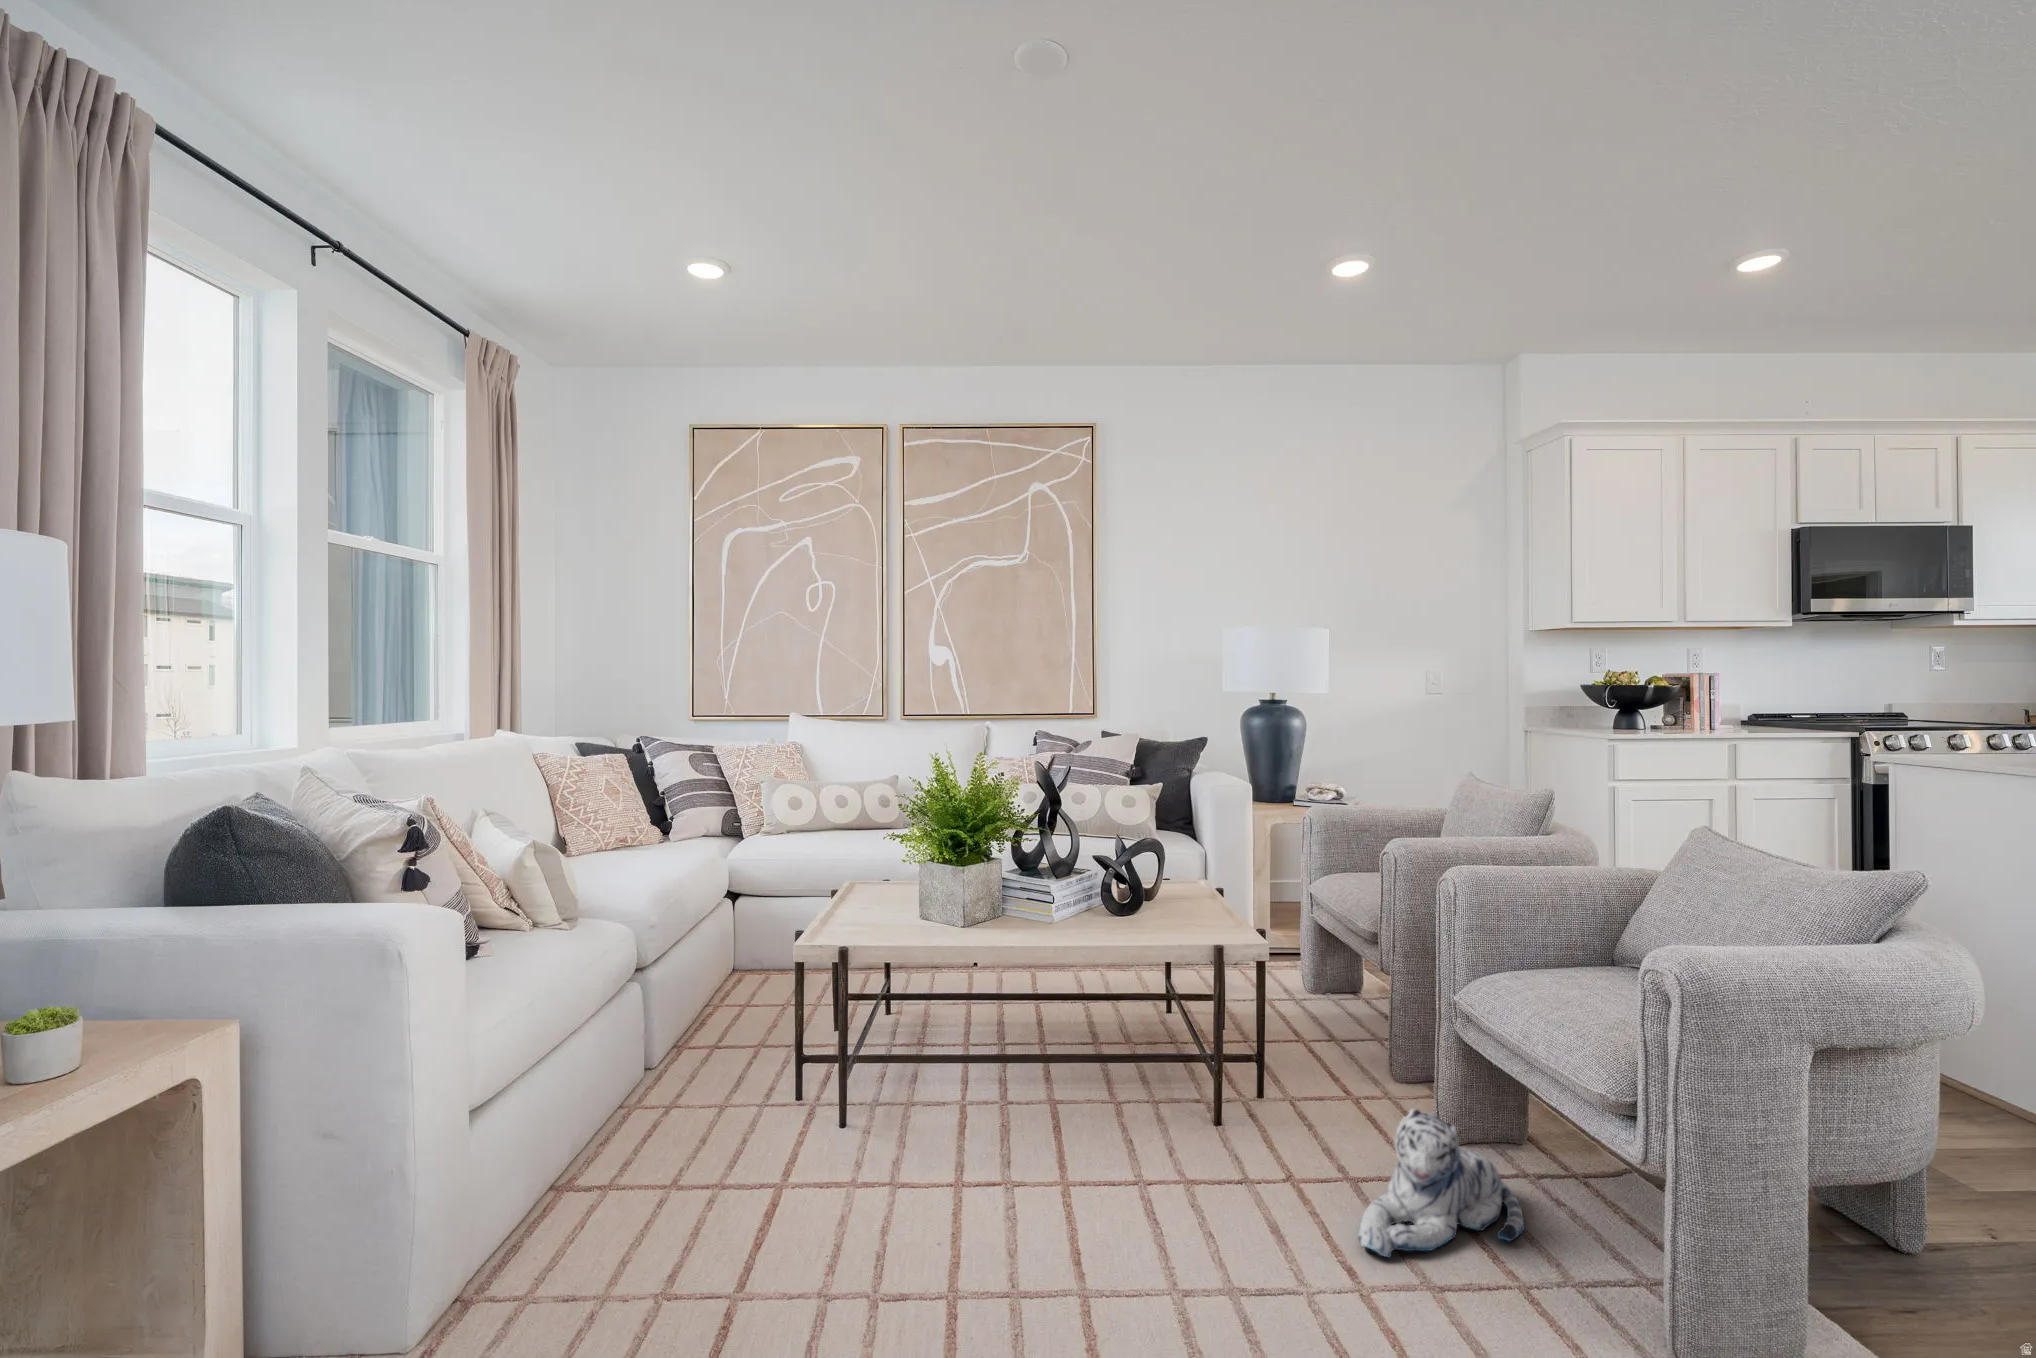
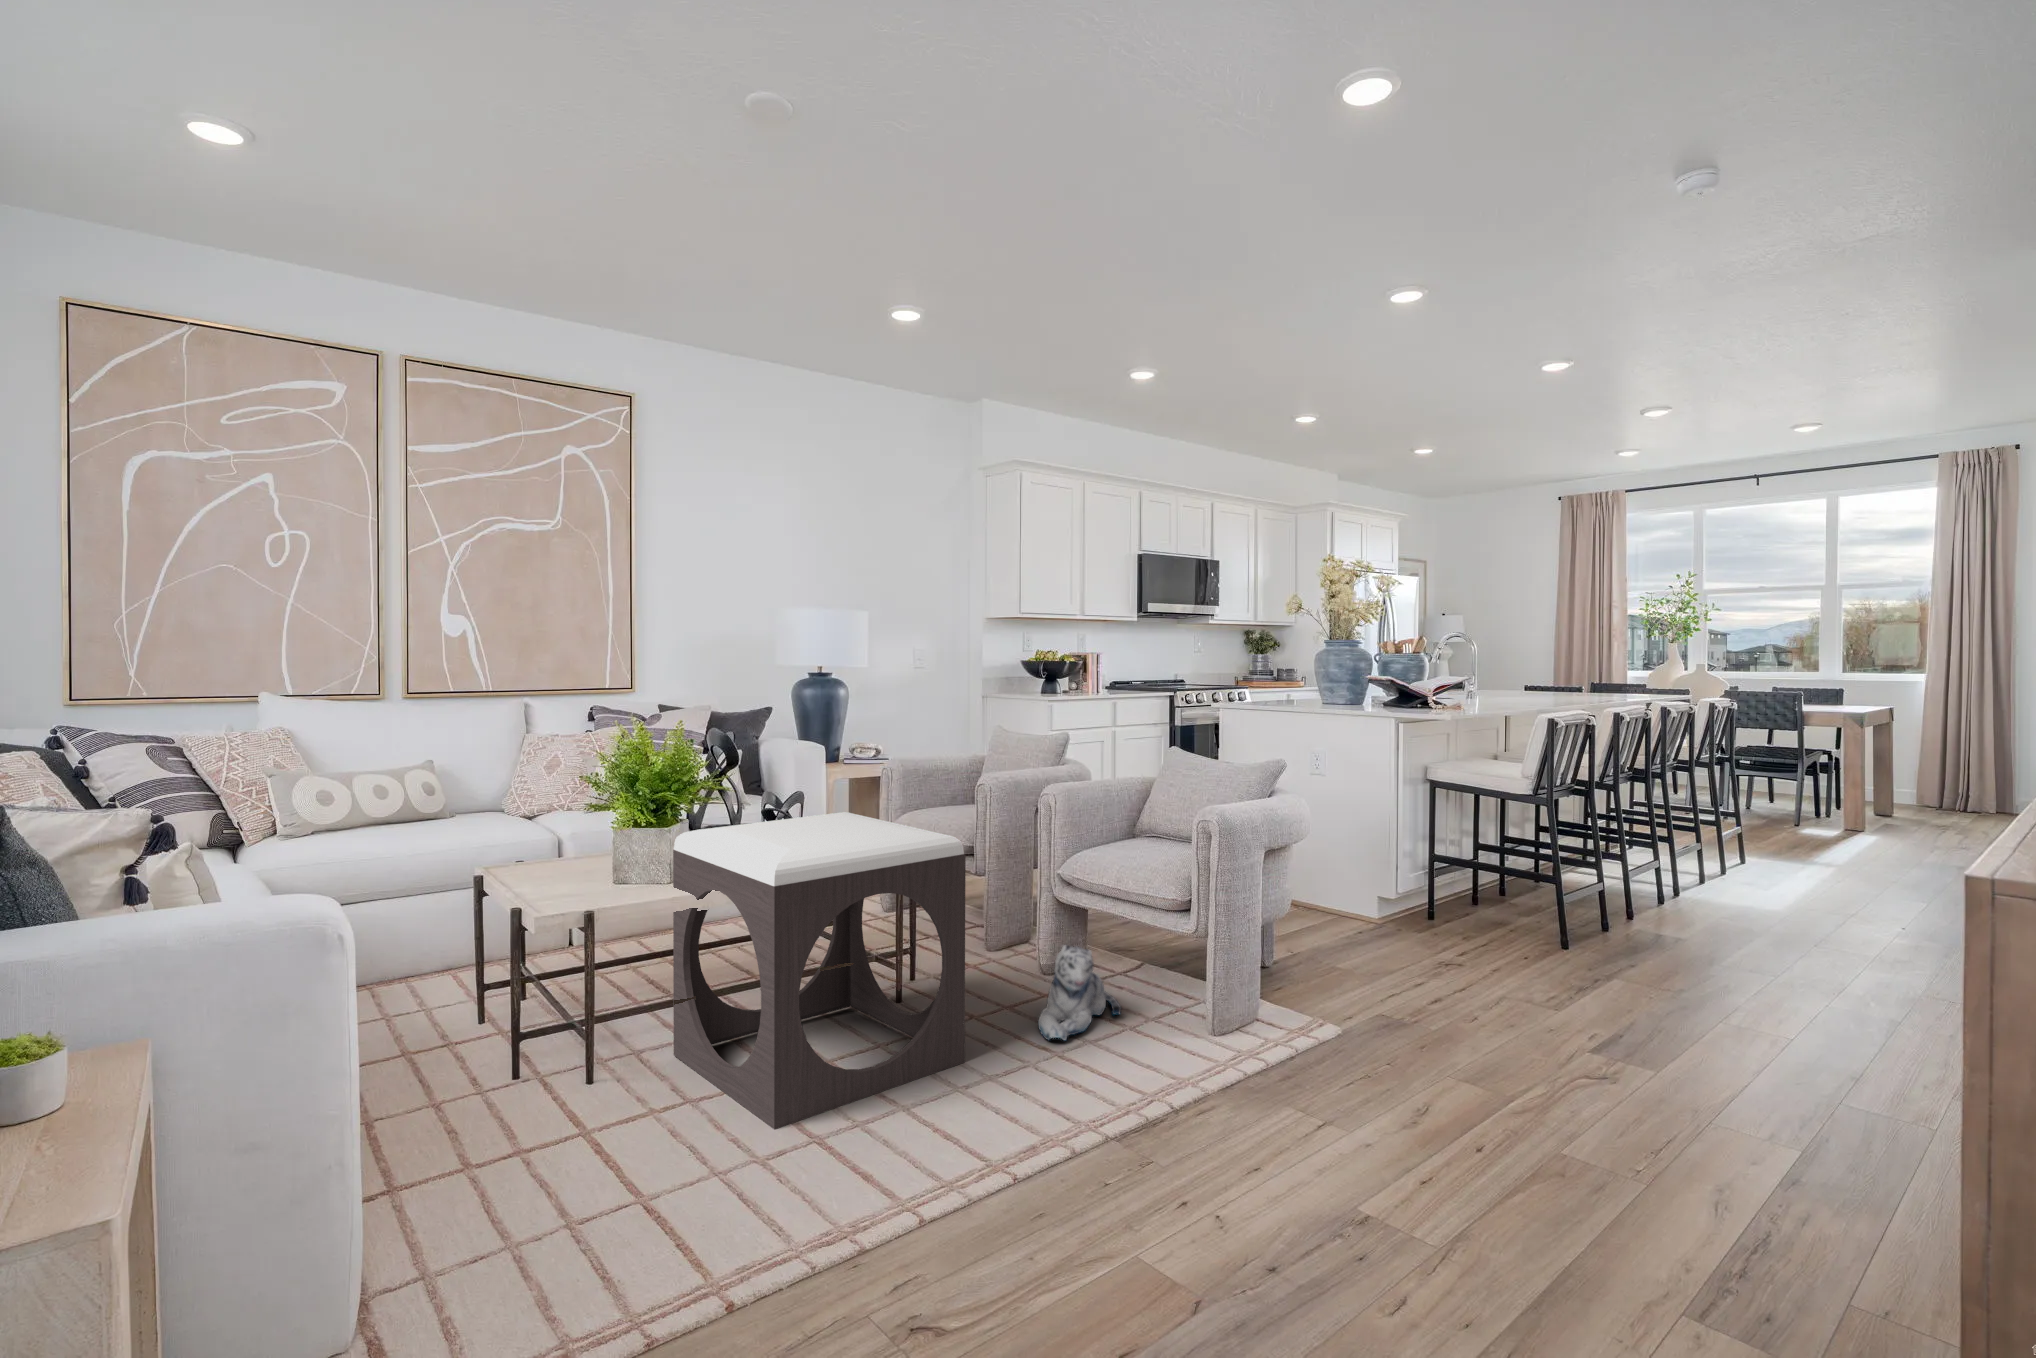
footstool: none [932,873,1221,1253] -> present [673,812,966,1129]

